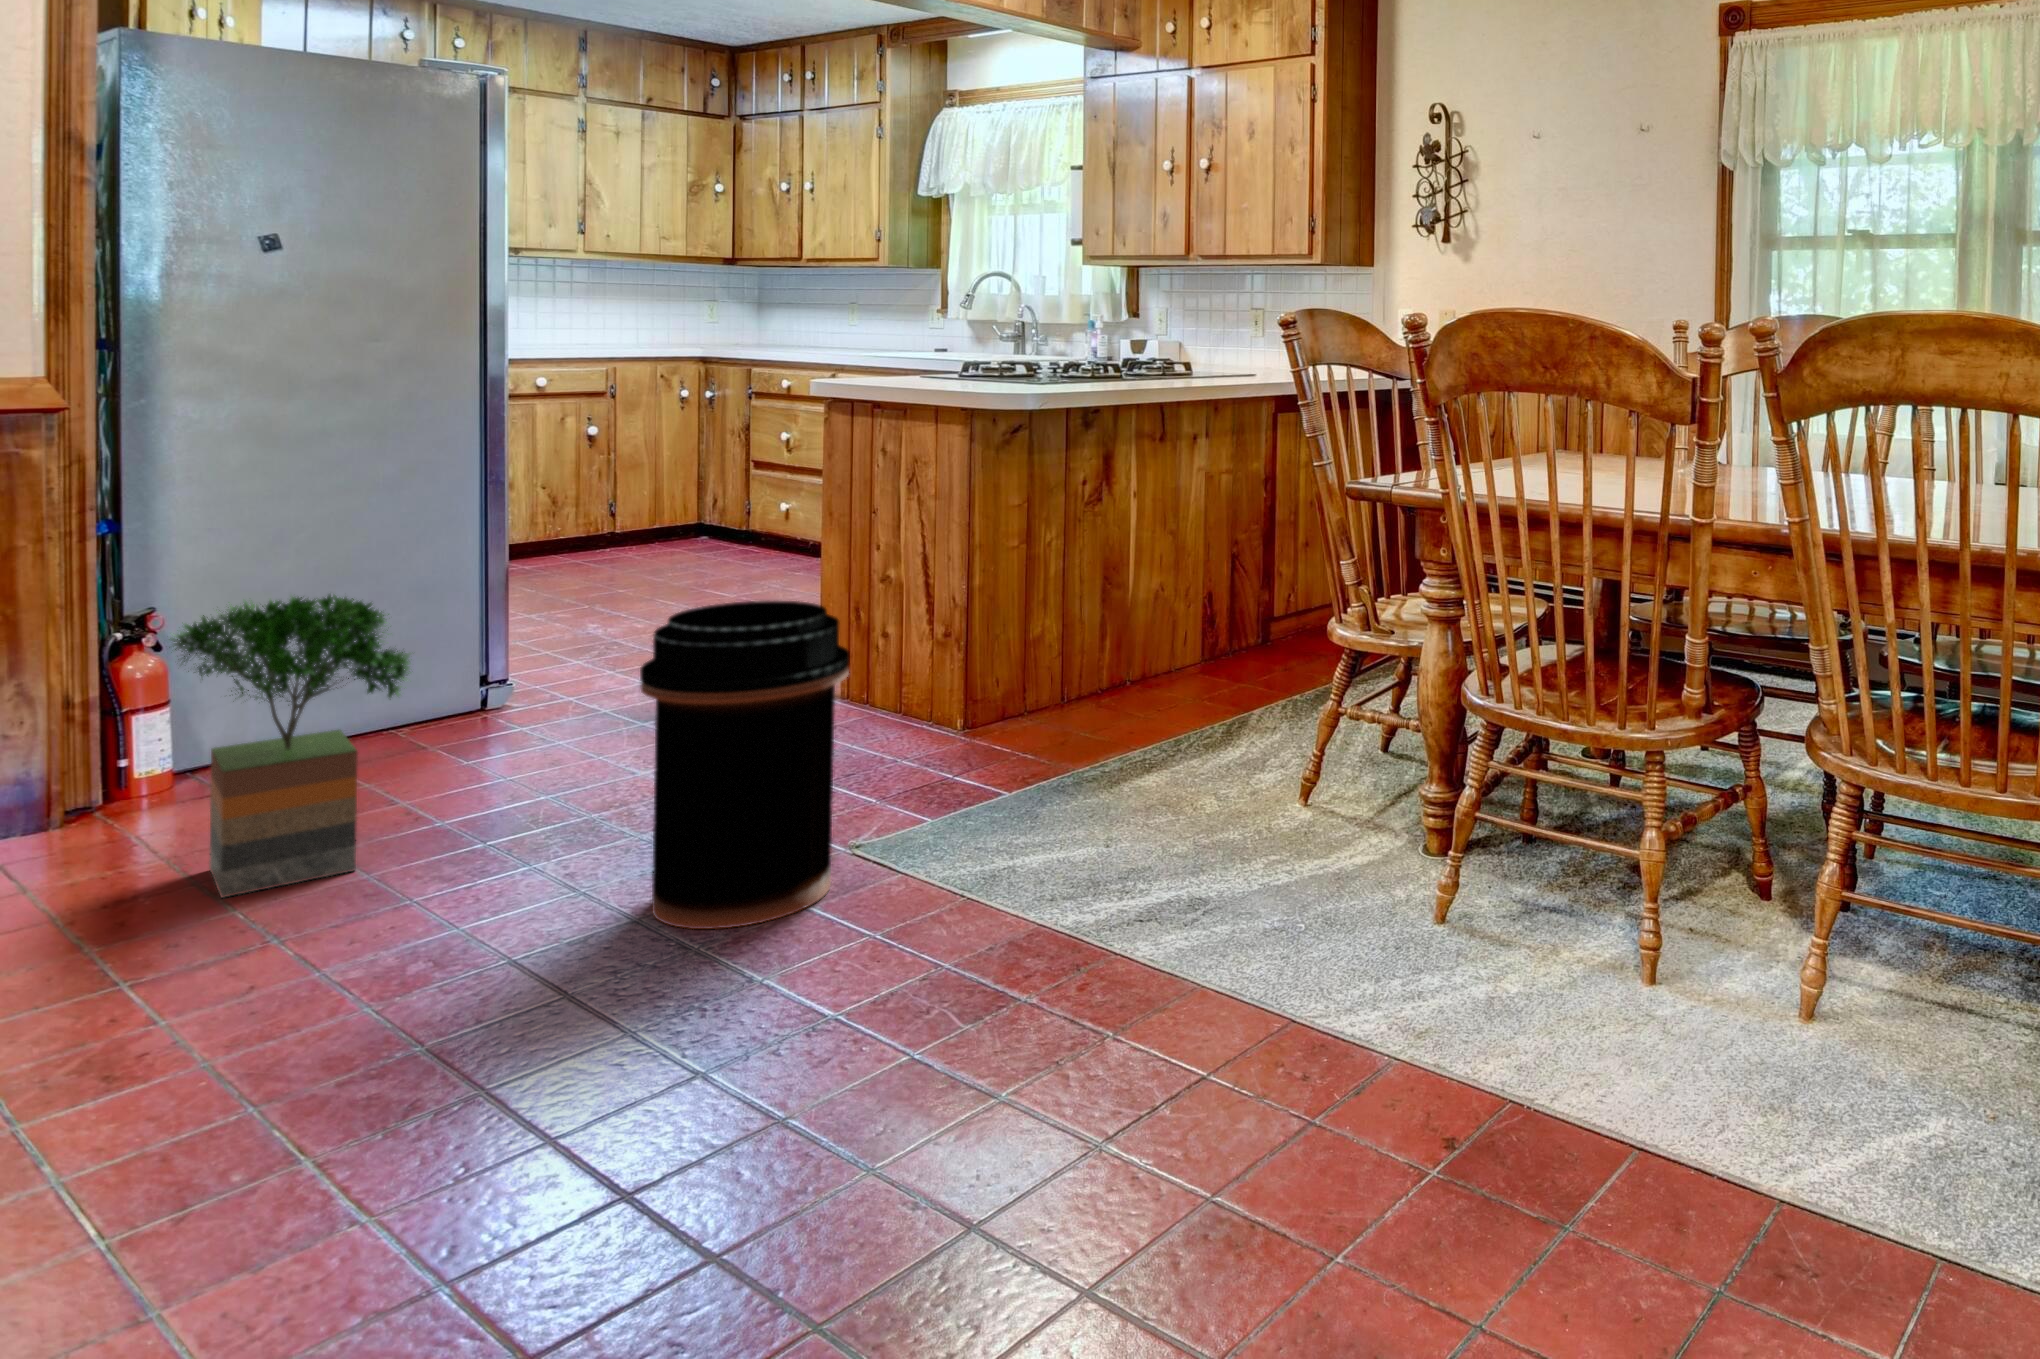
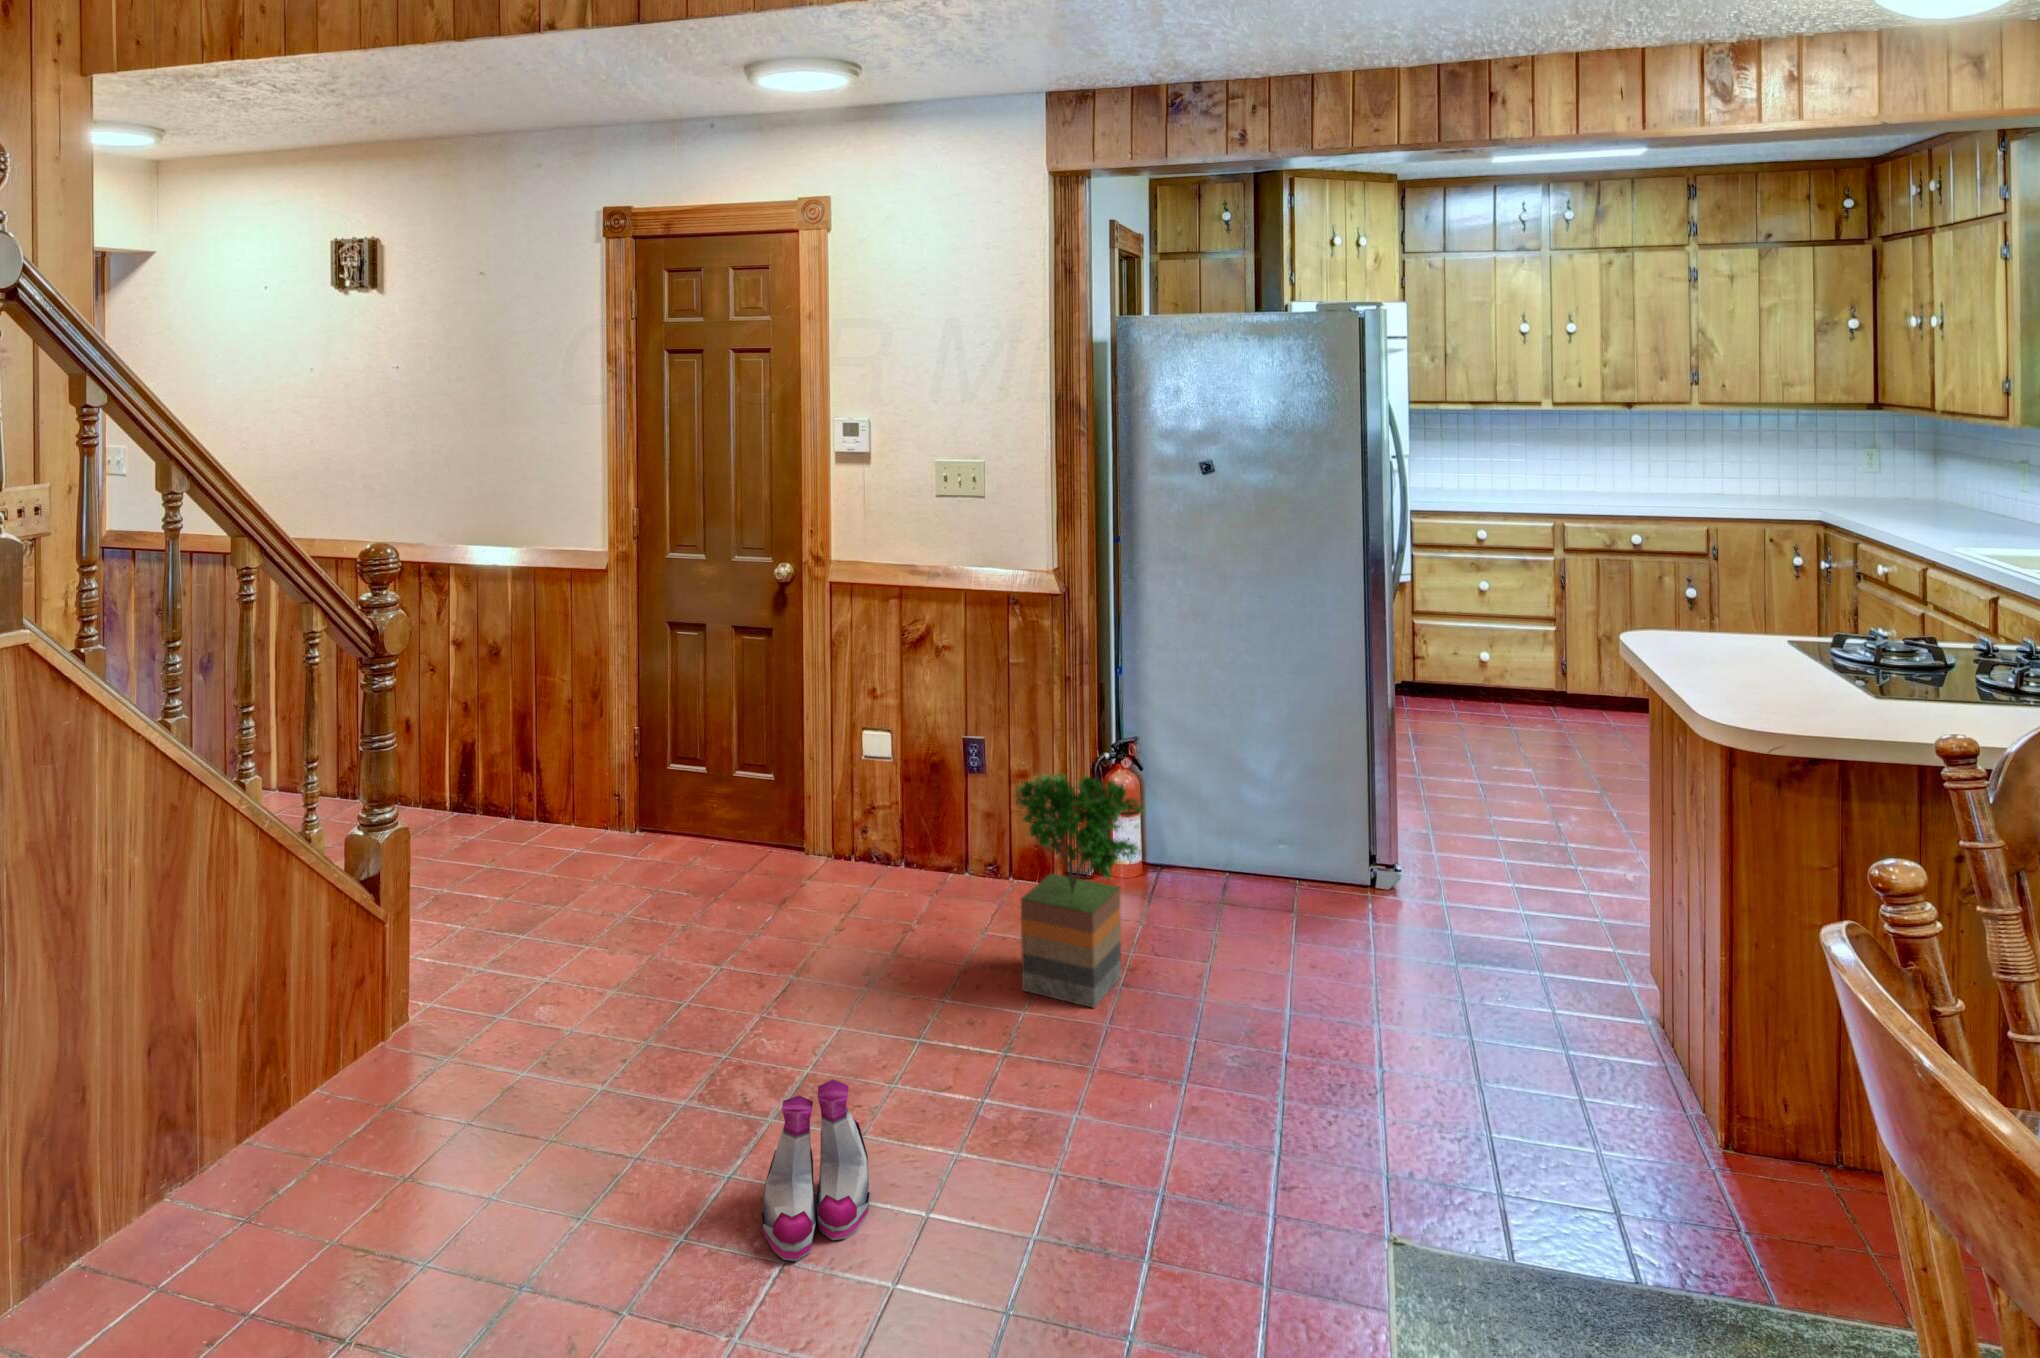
trash can: present [640,601,850,929] -> none [1118,893,1308,1253]
boots: none [248,927,434,1159] -> present [761,1079,870,1261]

